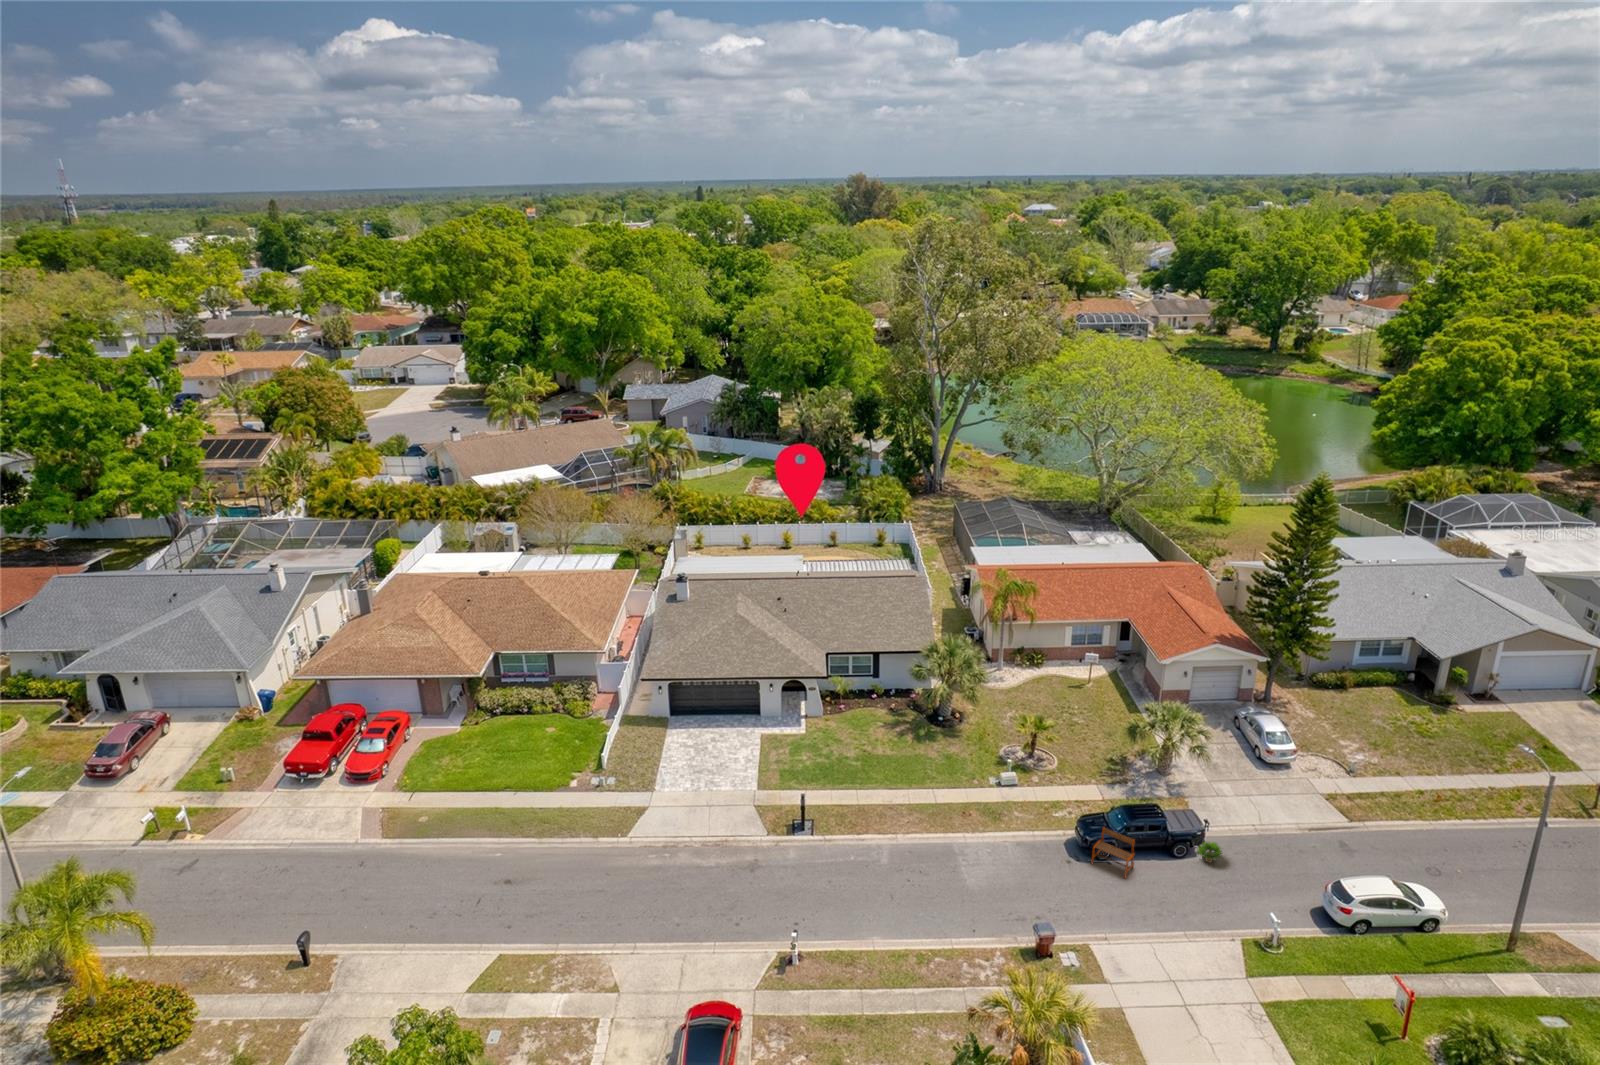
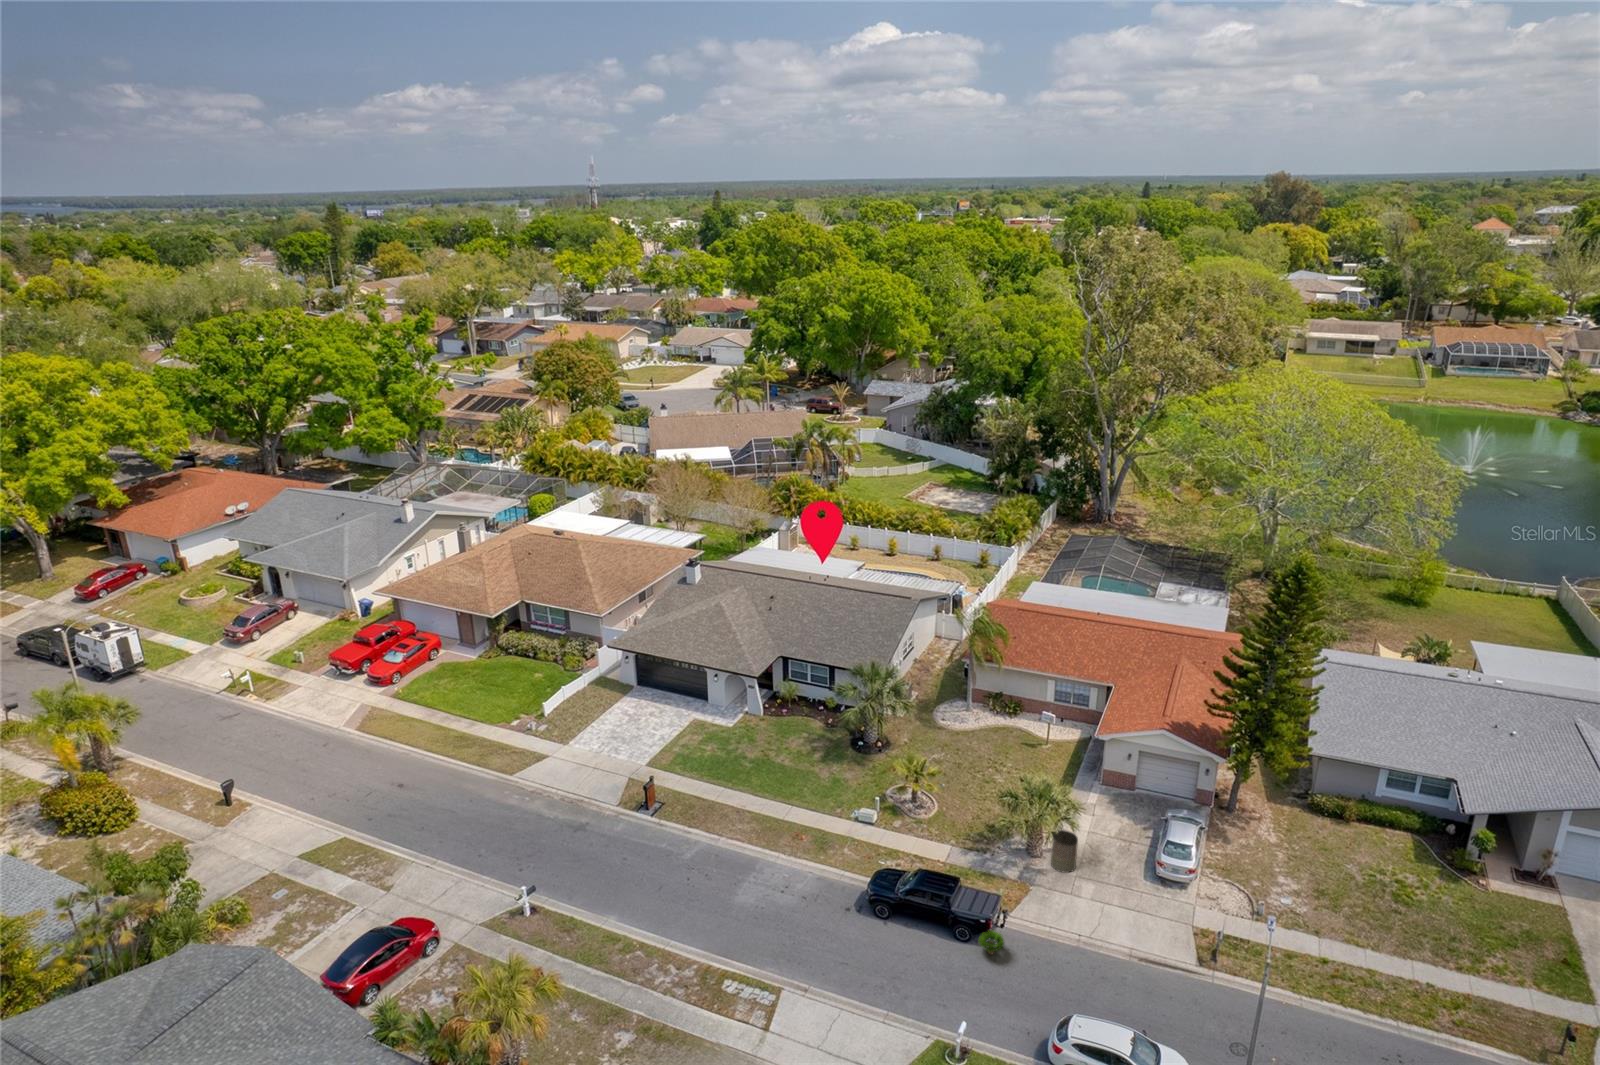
trash can: none [1182,745,1208,782] -> present [1051,830,1078,873]
bench: present [1091,828,1135,878] -> none [867,882,906,941]

